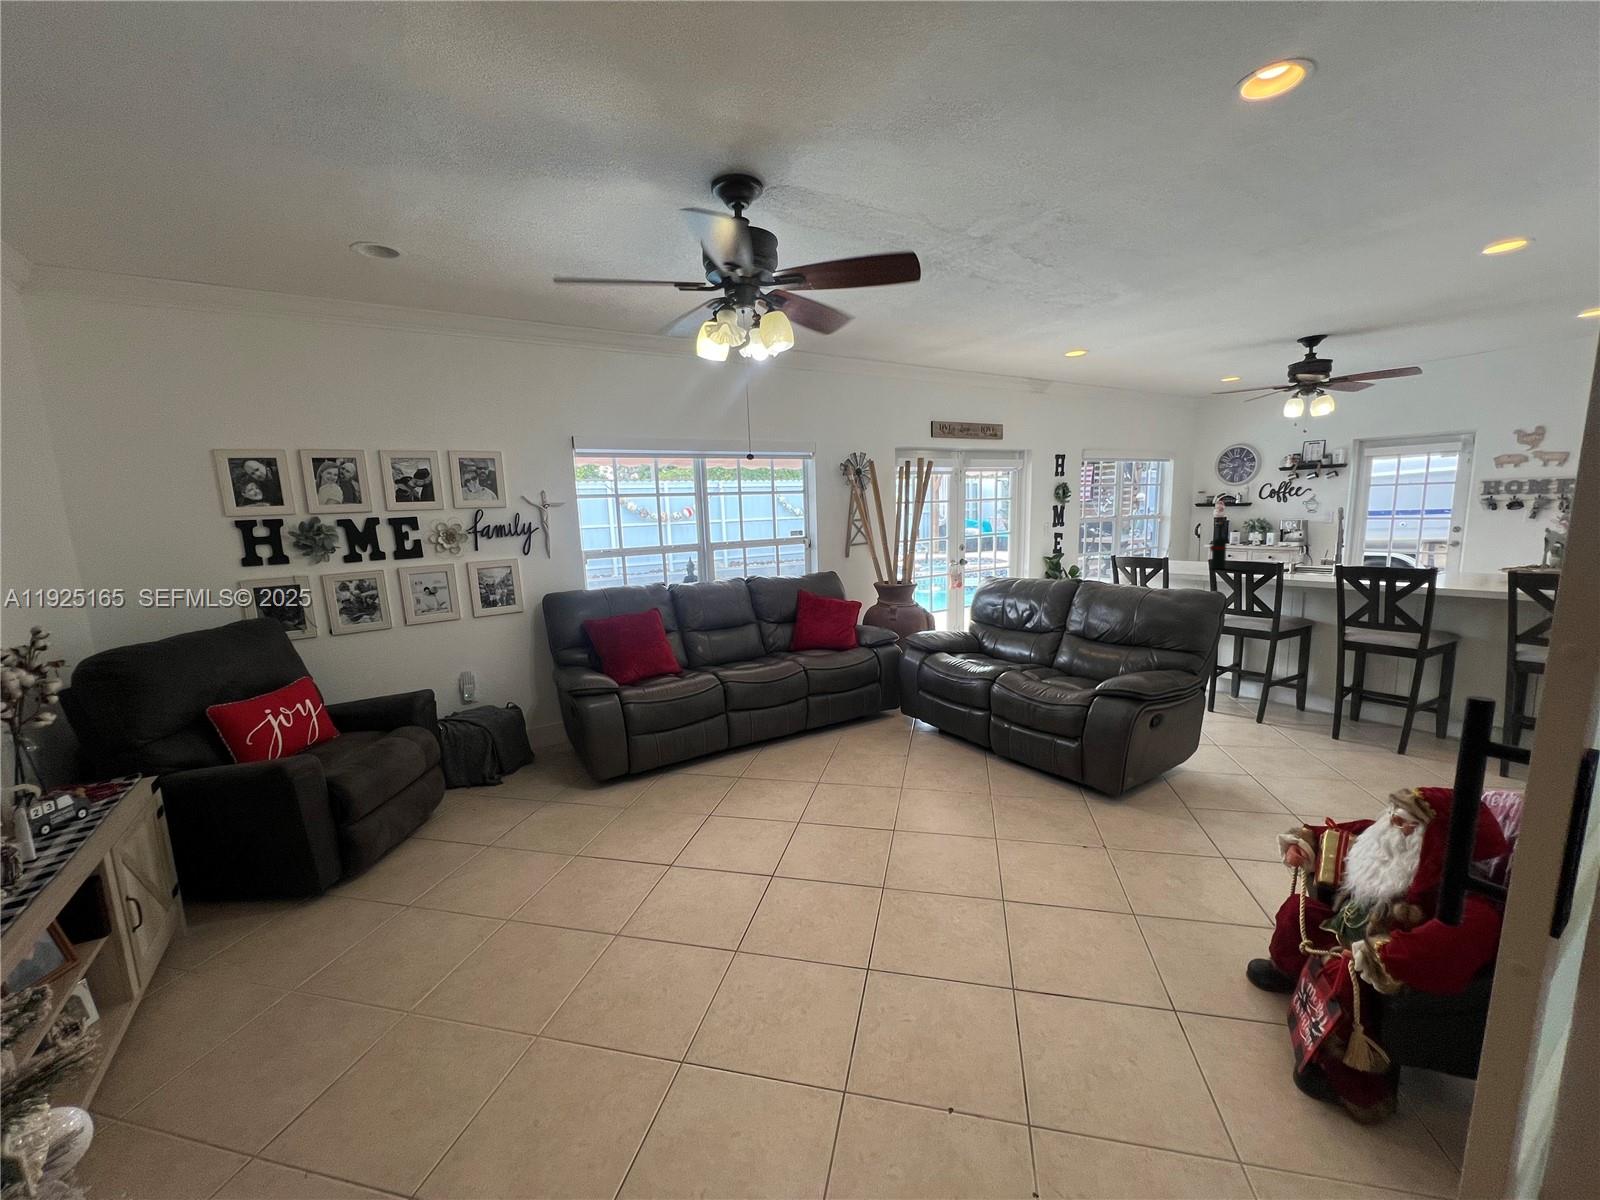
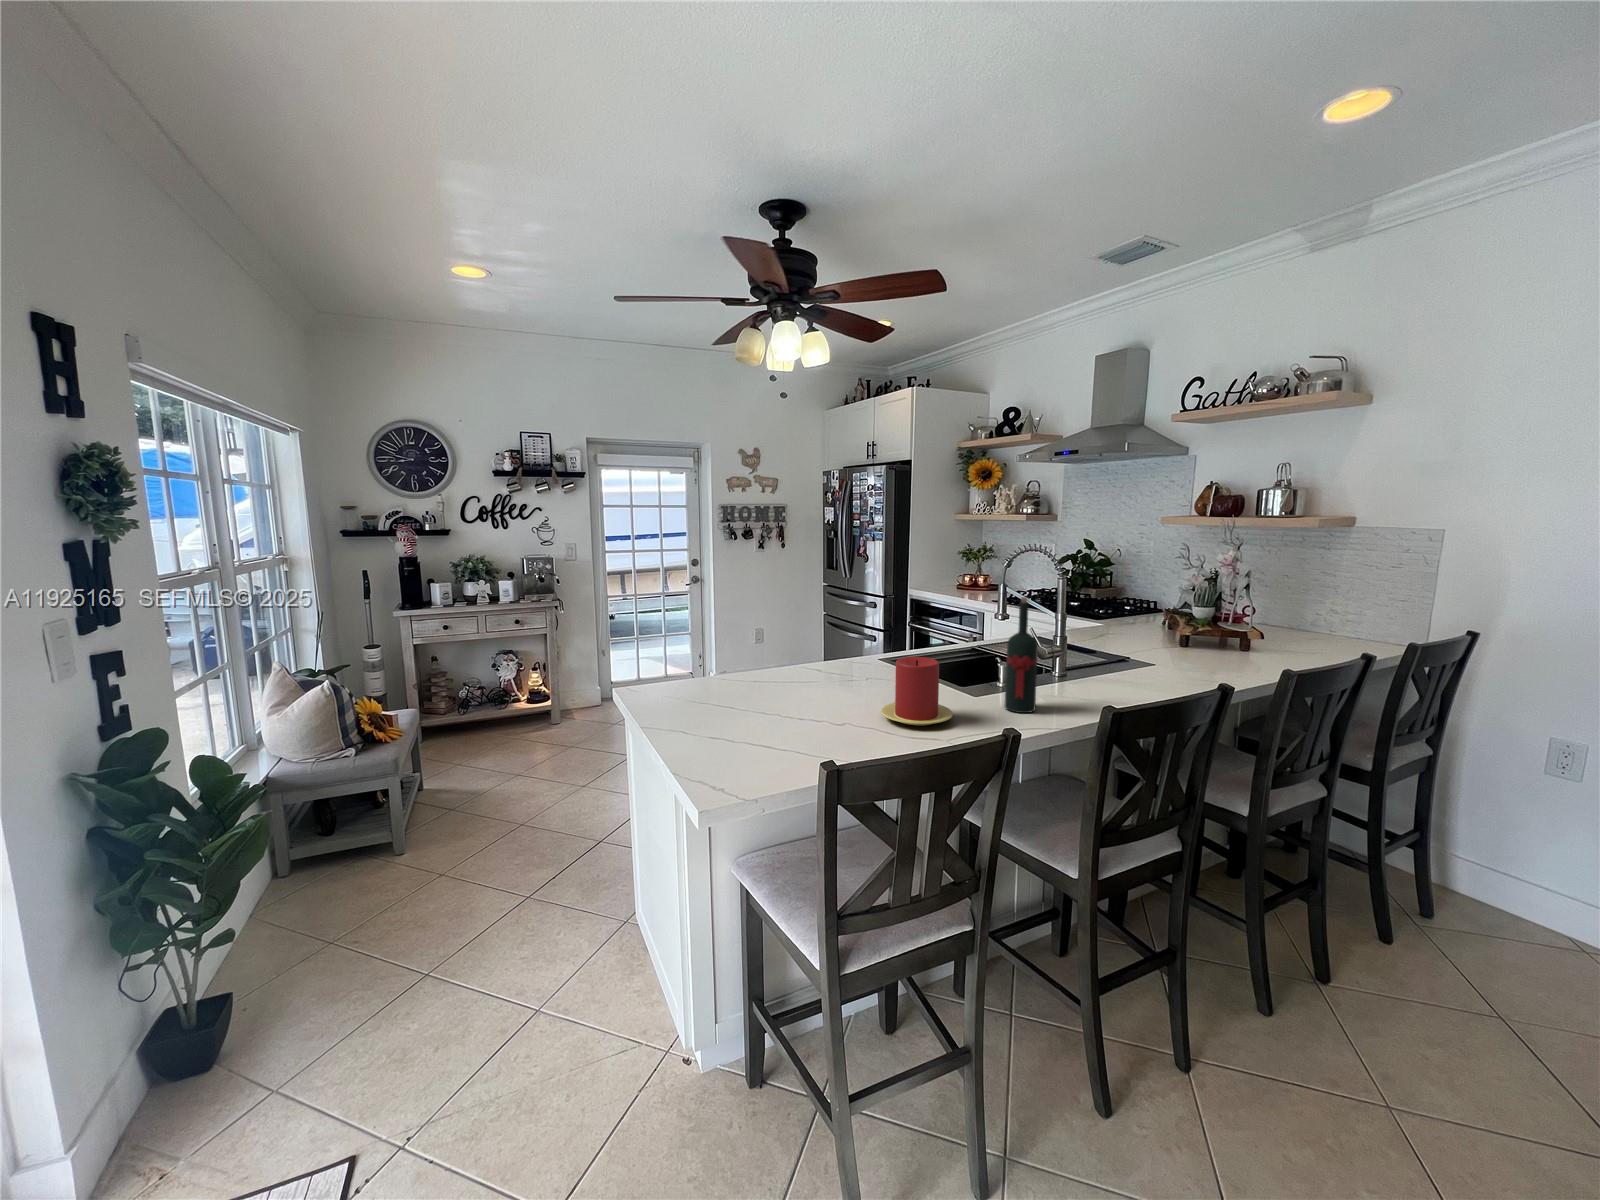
candle: none [1162,543,1192,566] -> present [881,657,953,726]

